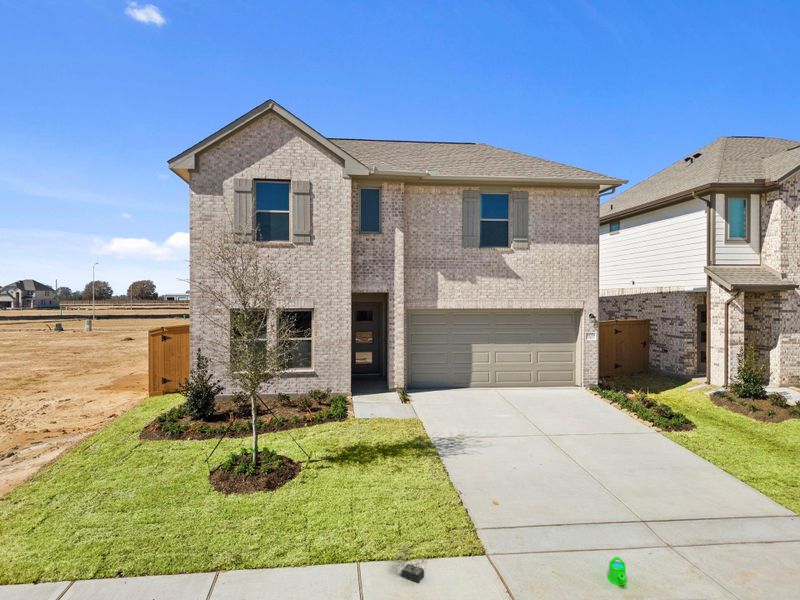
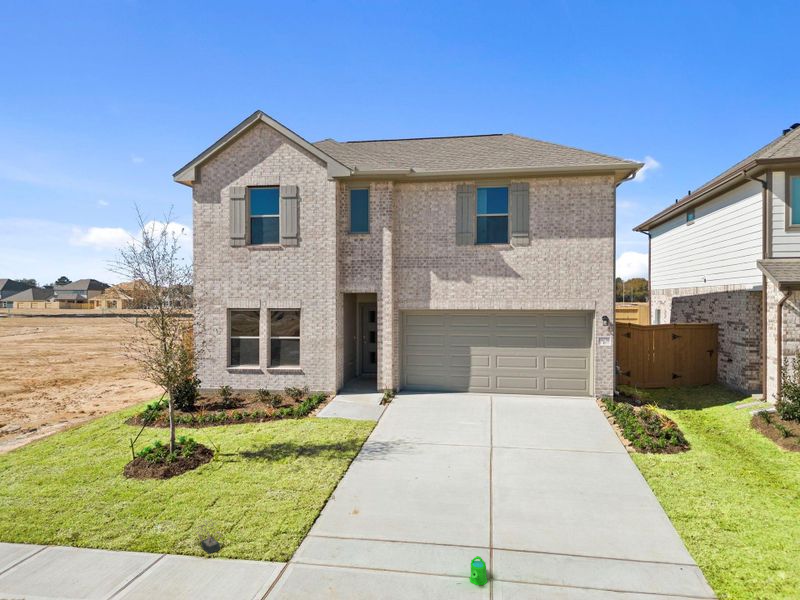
watering can: present [607,557,627,586] -> present [469,556,488,585]

